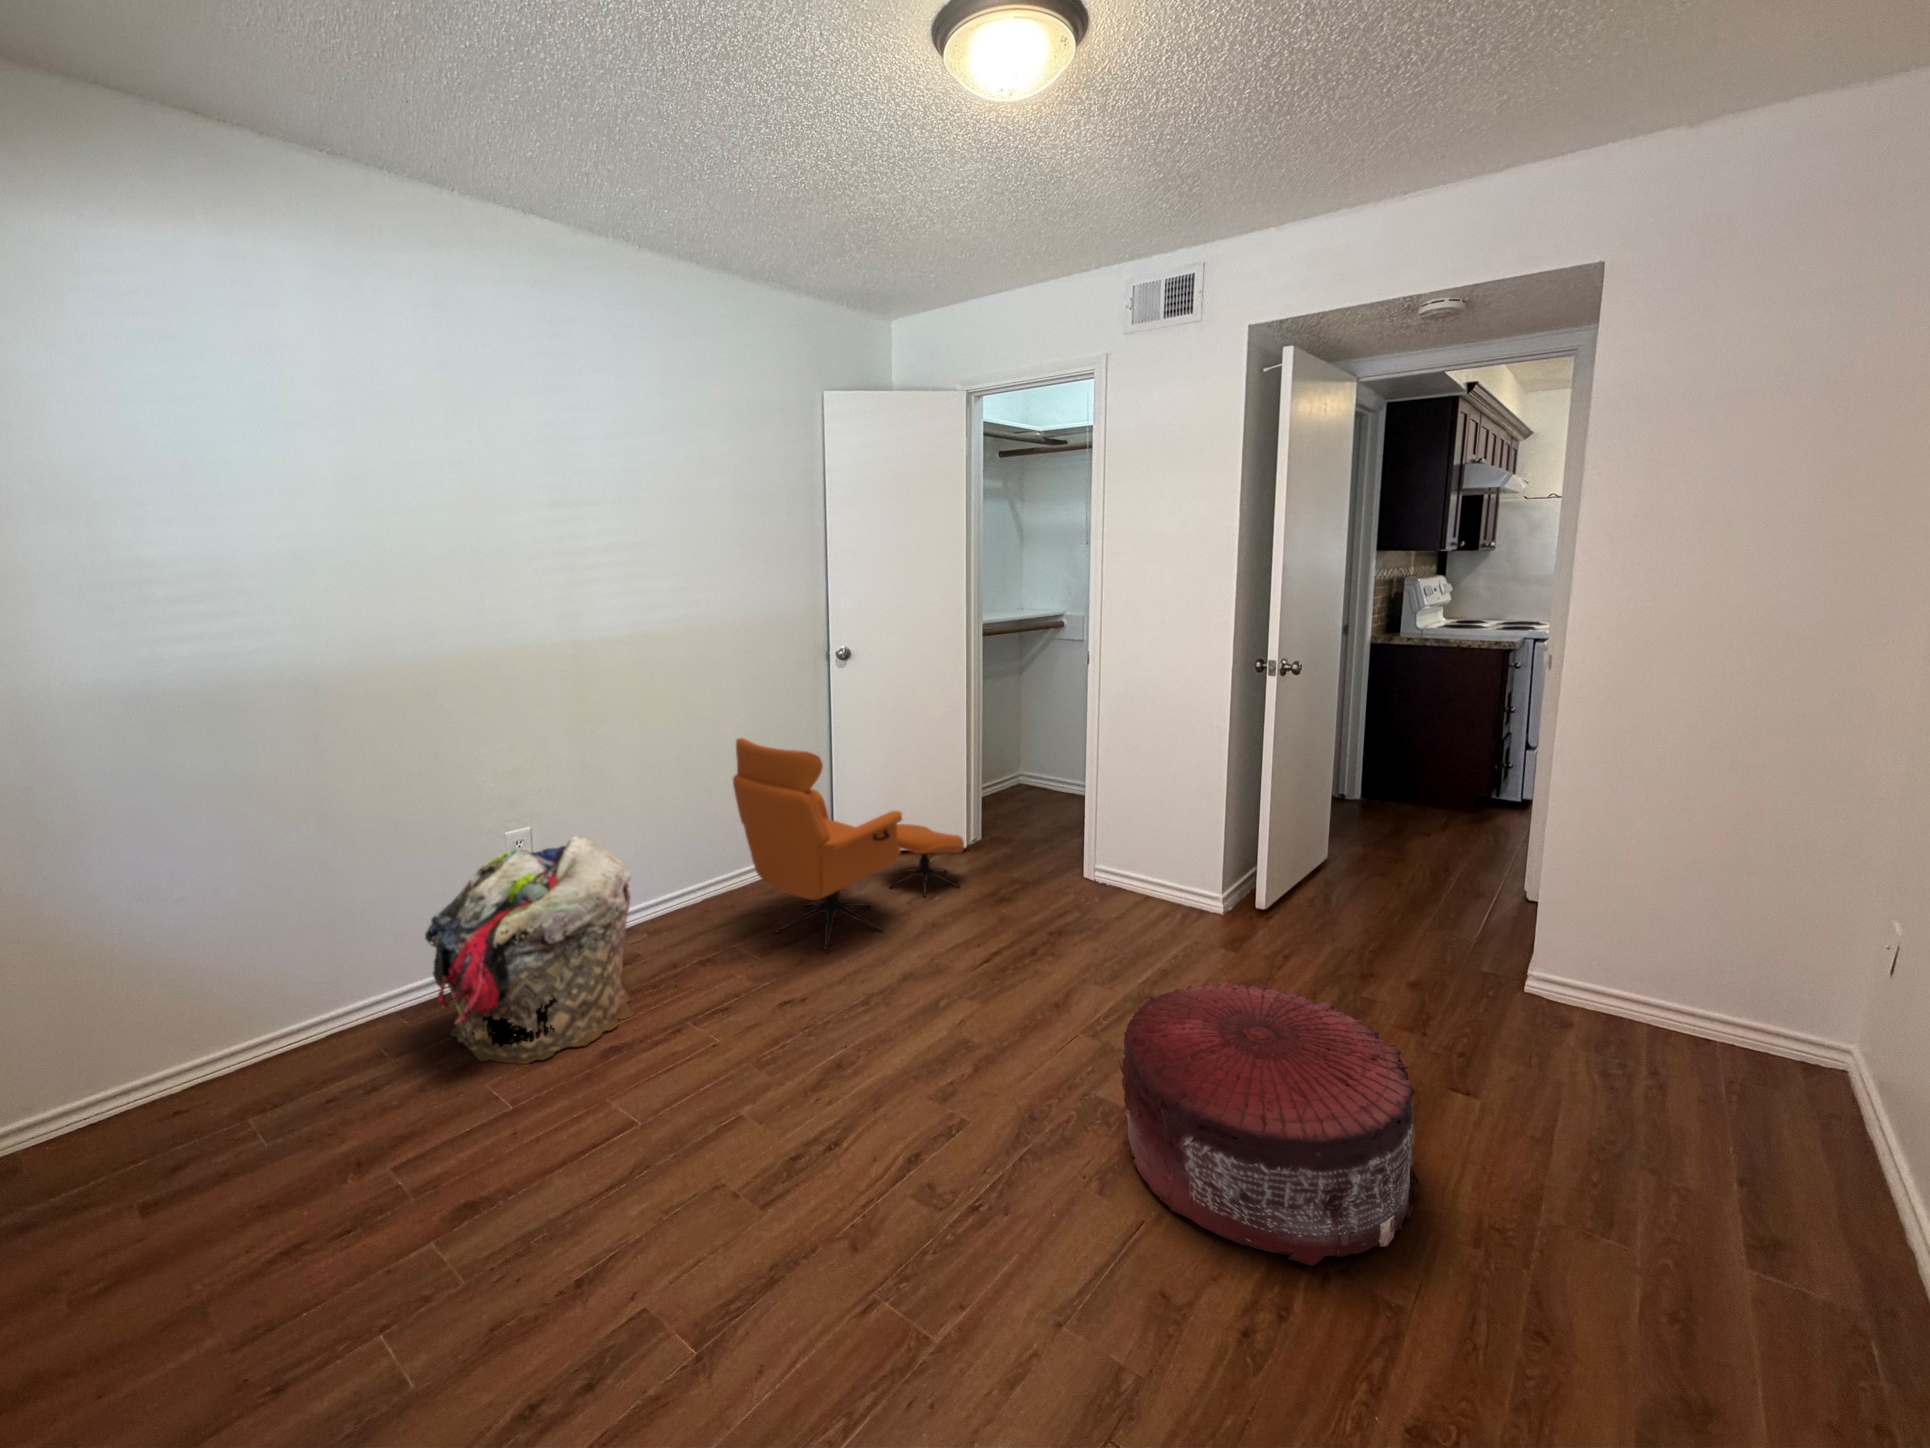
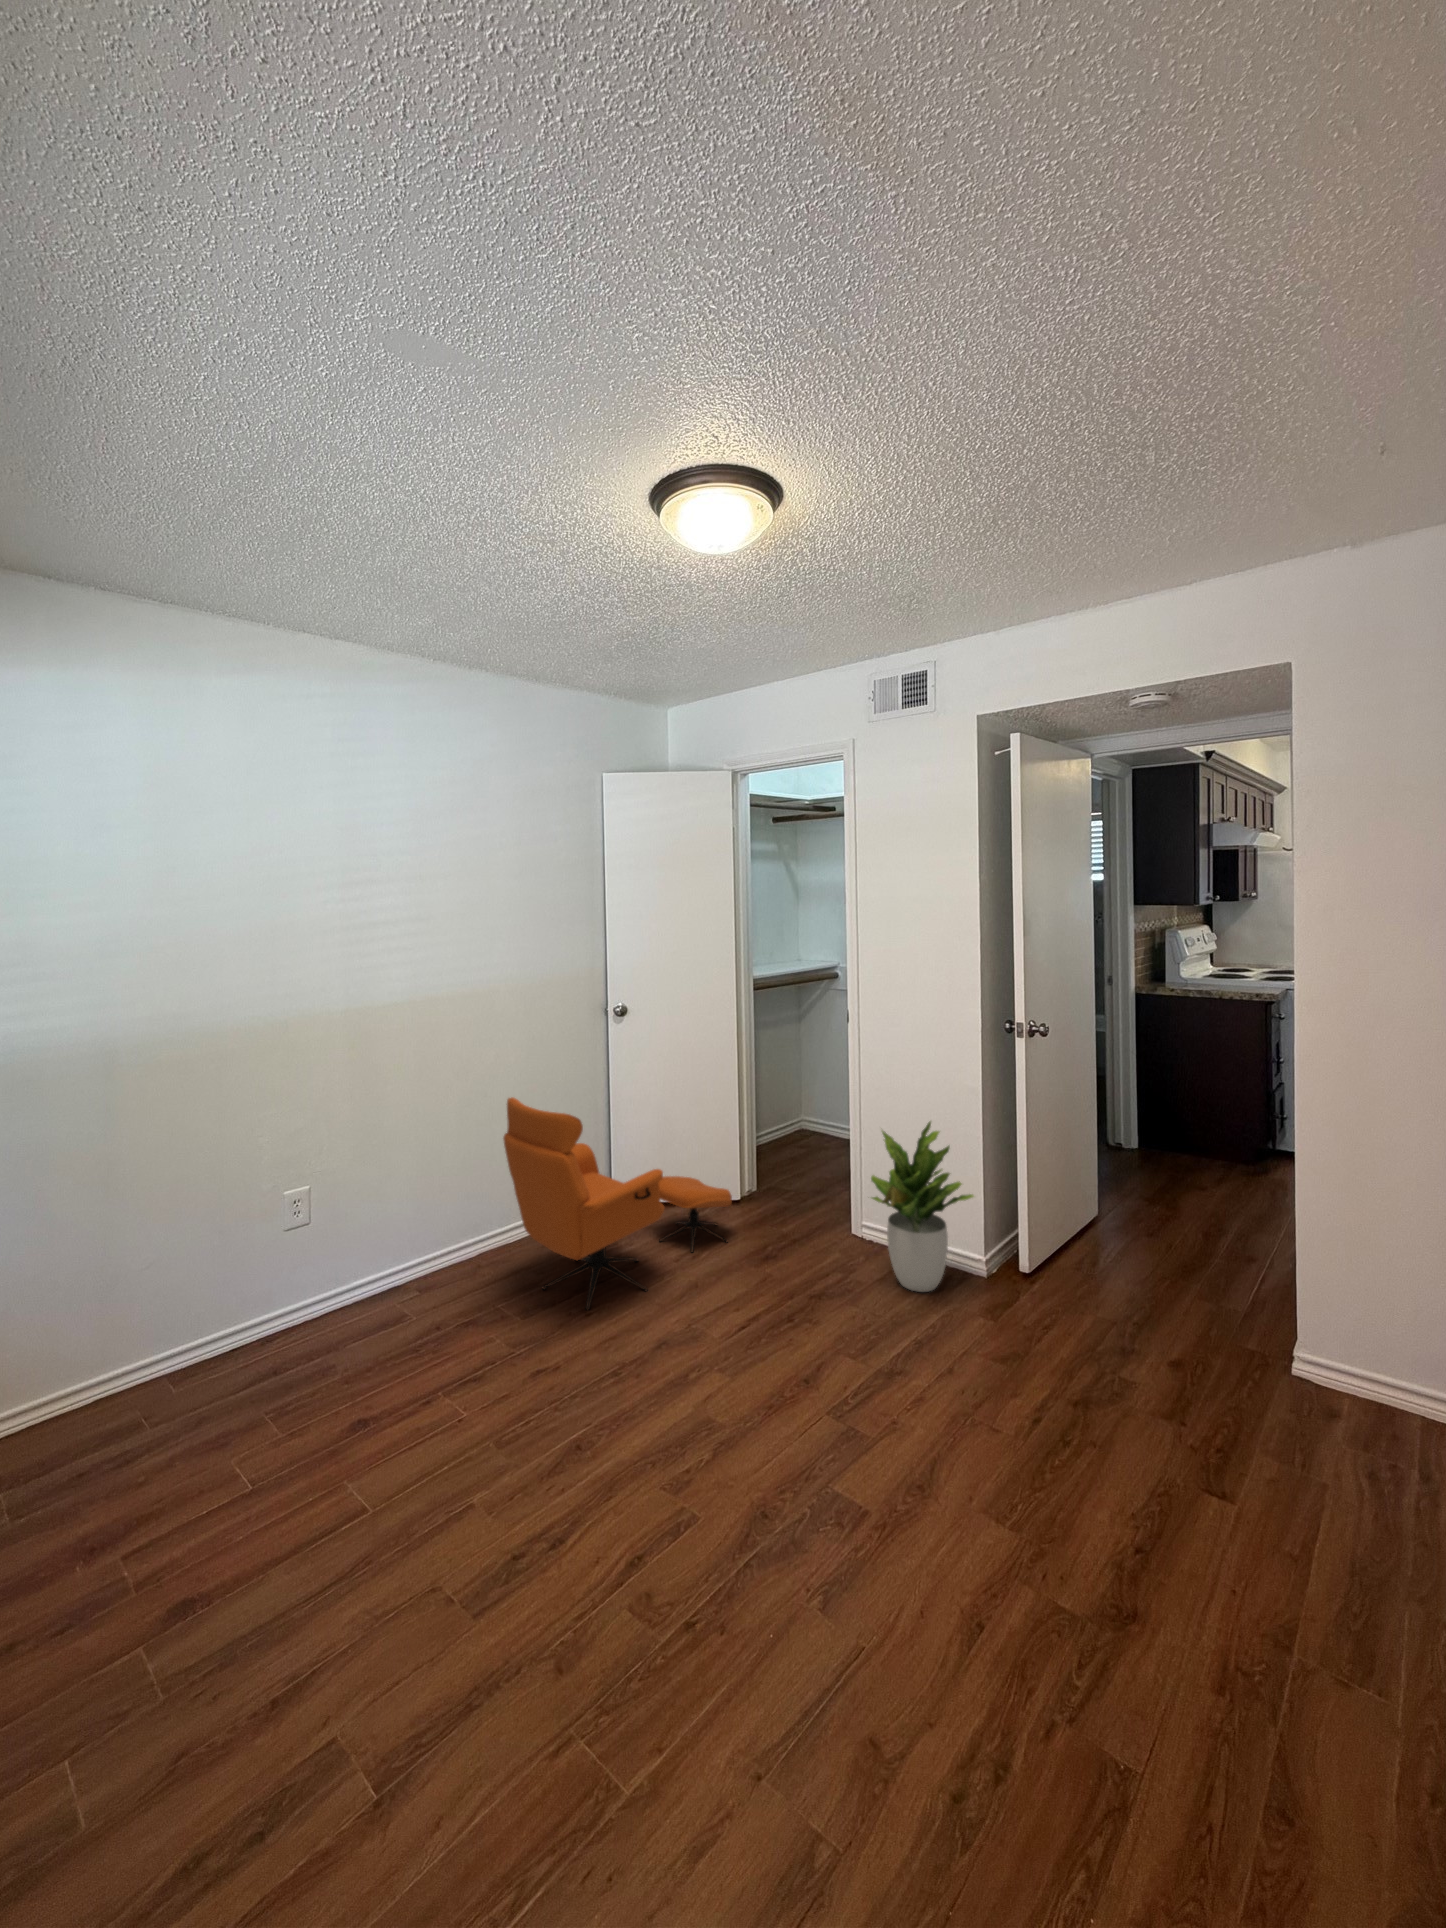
potted plant: none [1109,760,1220,928] -> present [871,1122,974,1292]
laundry basket: present [425,836,634,1064] -> none [195,1195,401,1434]
pouf: present [1119,981,1420,1266] -> none [846,1368,1166,1718]

